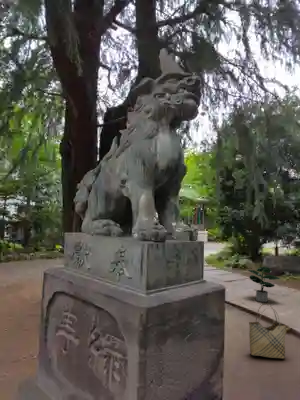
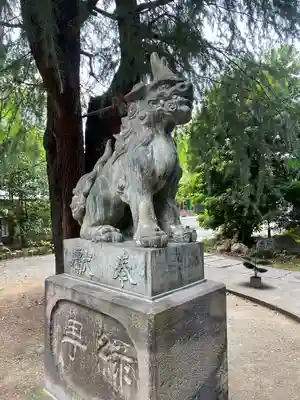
woven basket: present [249,304,286,358] -> none [246,292,282,344]

